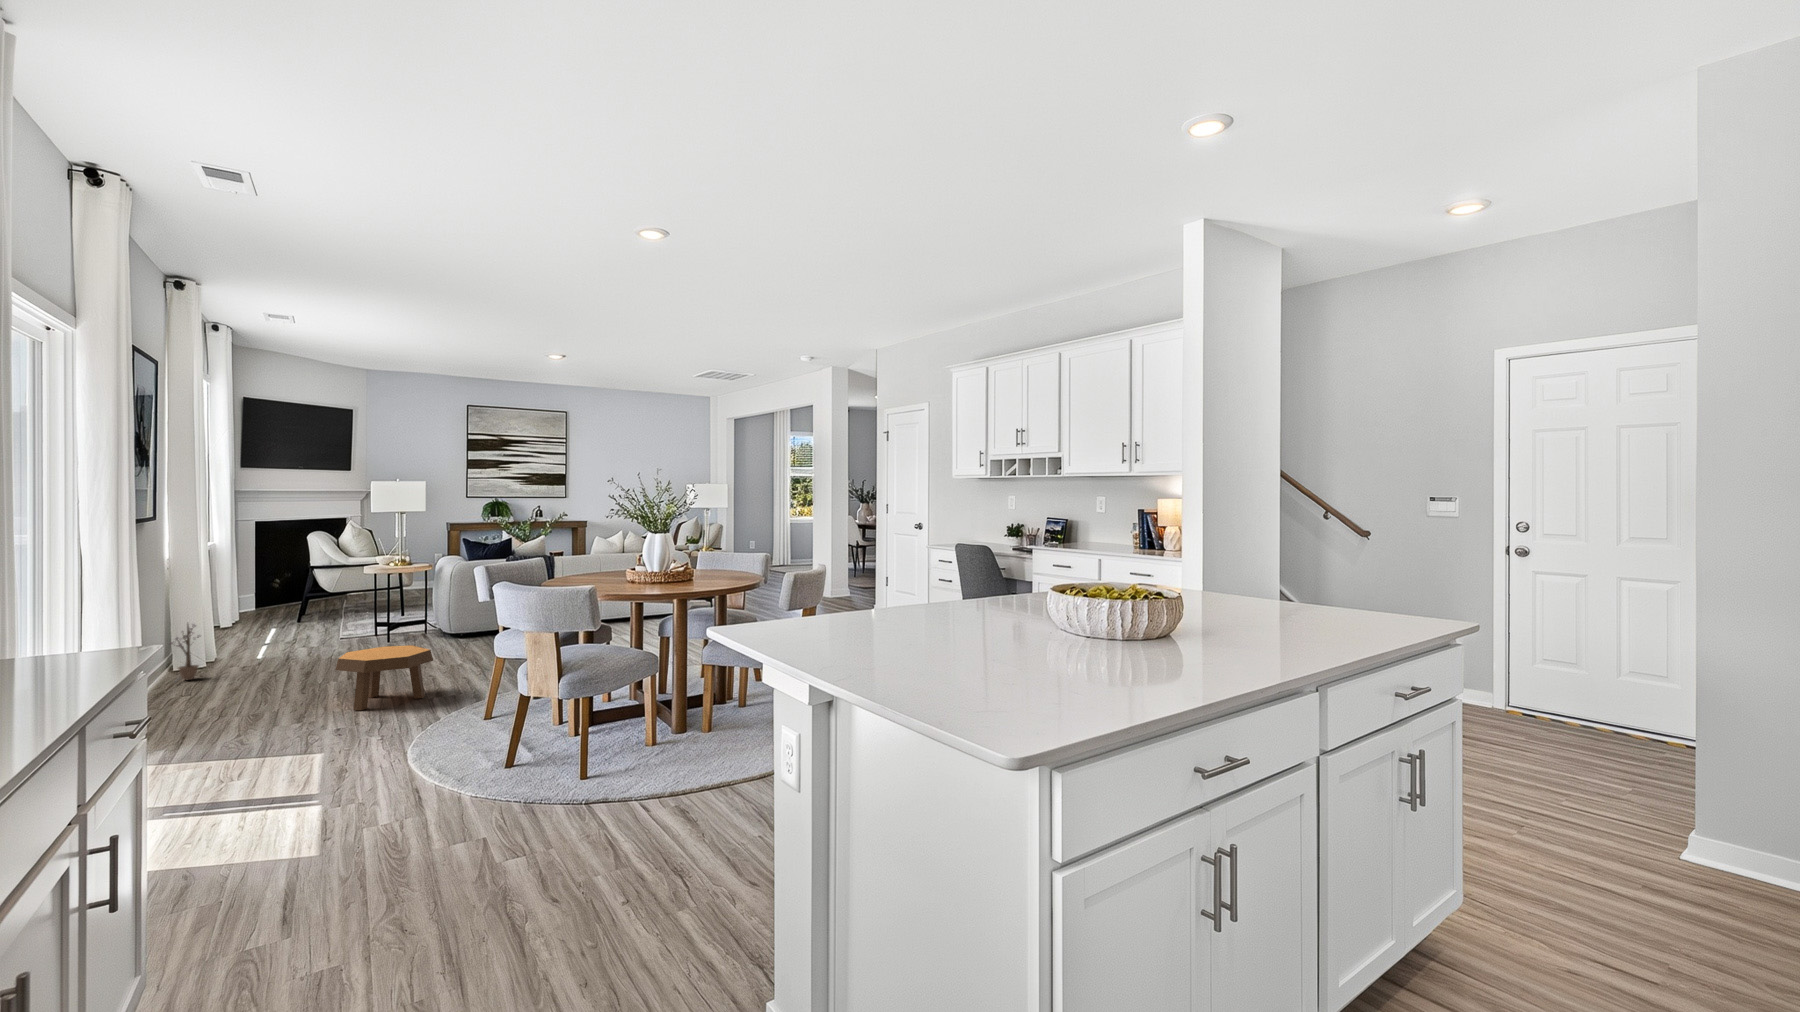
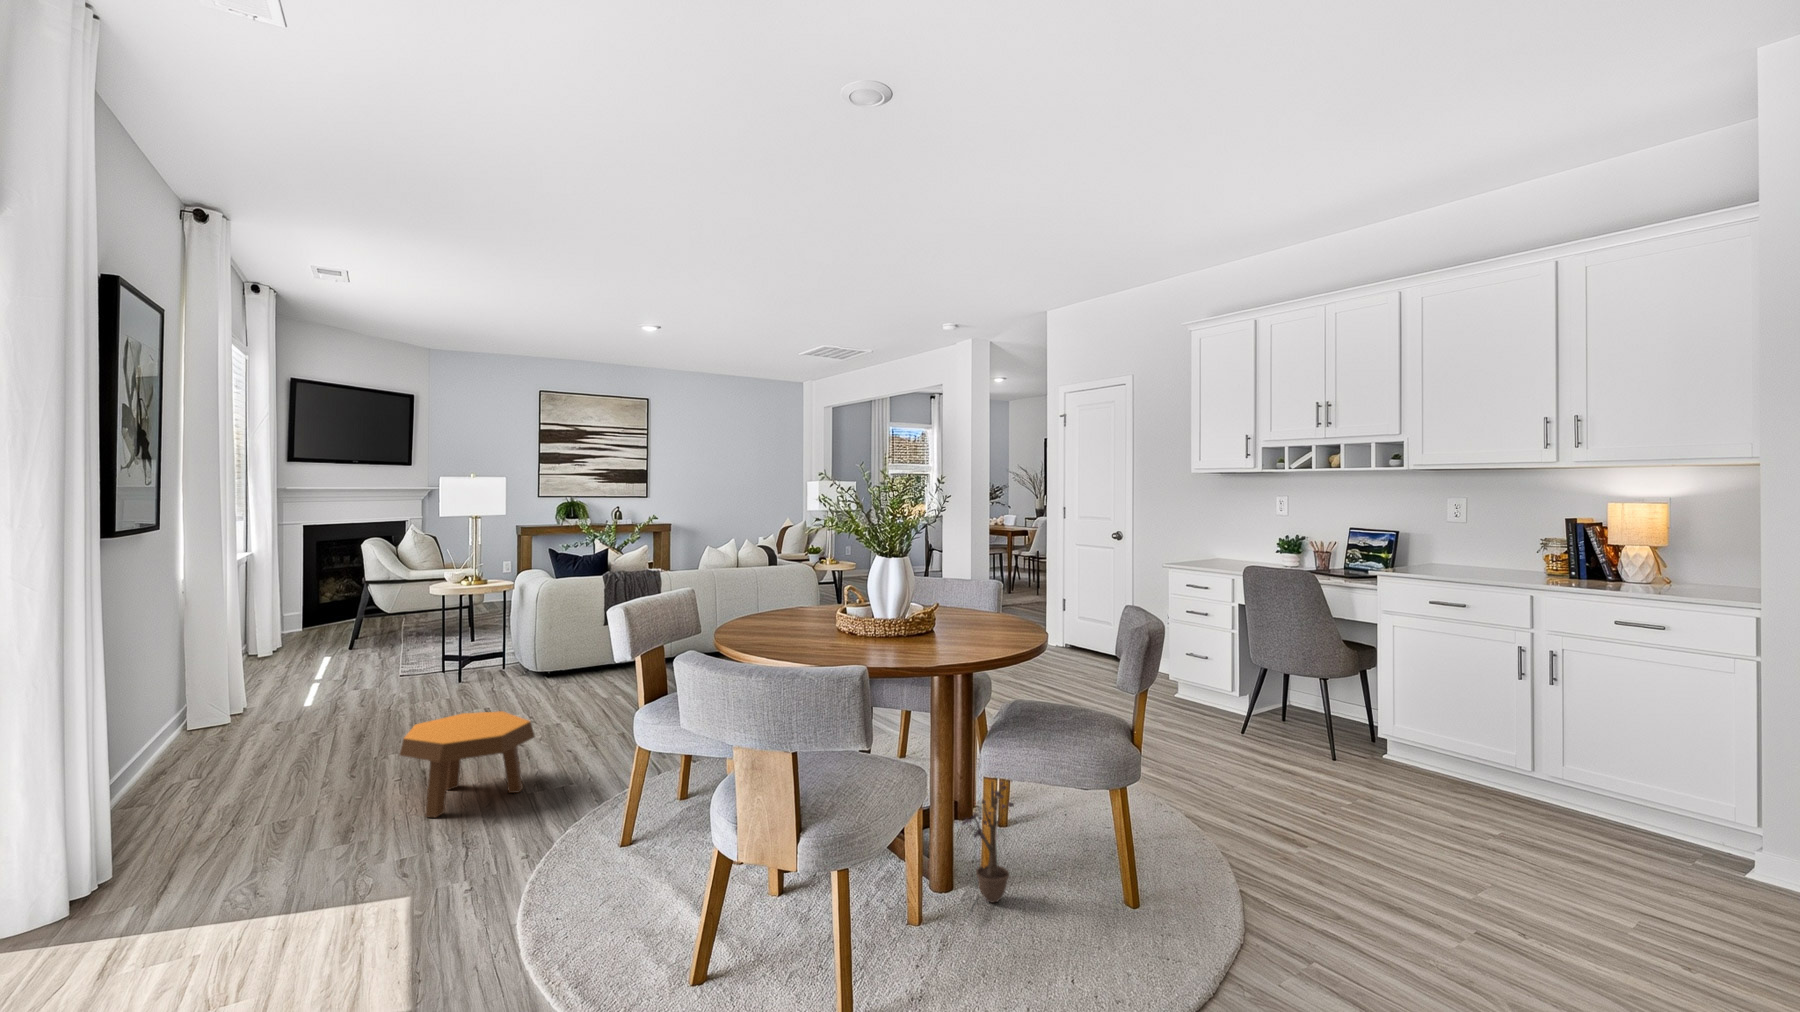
decorative plant: present [170,624,200,680] -> present [962,782,1014,916]

